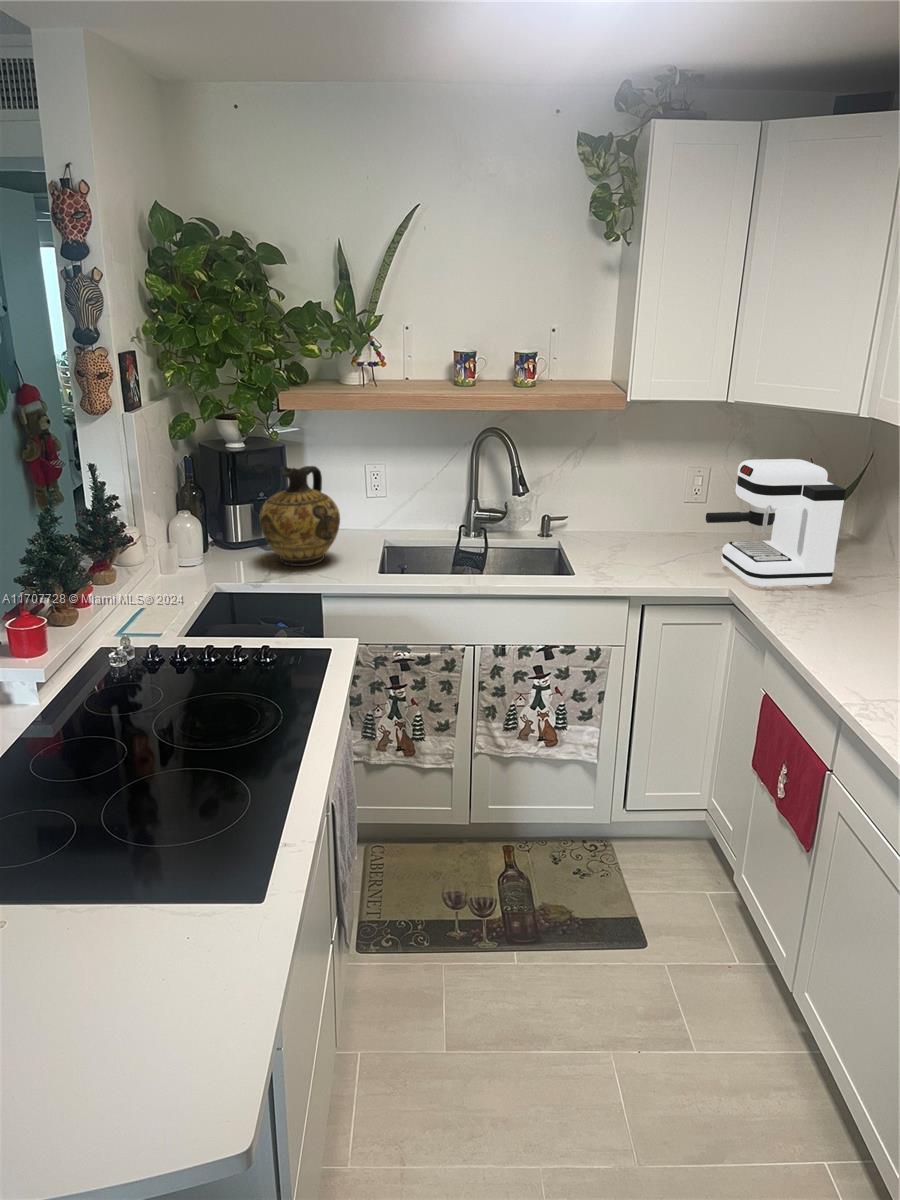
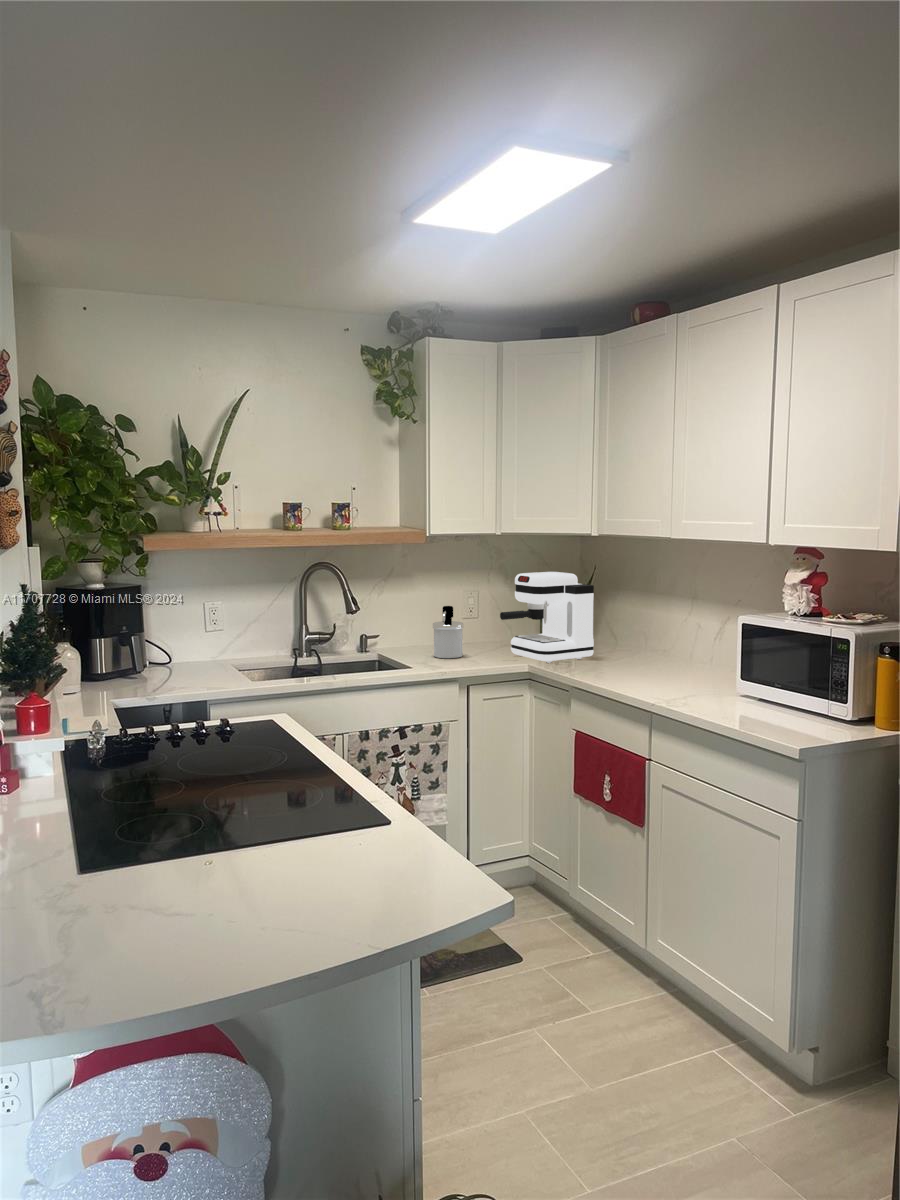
ceramic jug: present [259,466,340,566] -> none [133,595,208,685]
soap dispenser: none [622,493,664,561] -> present [433,606,463,658]

